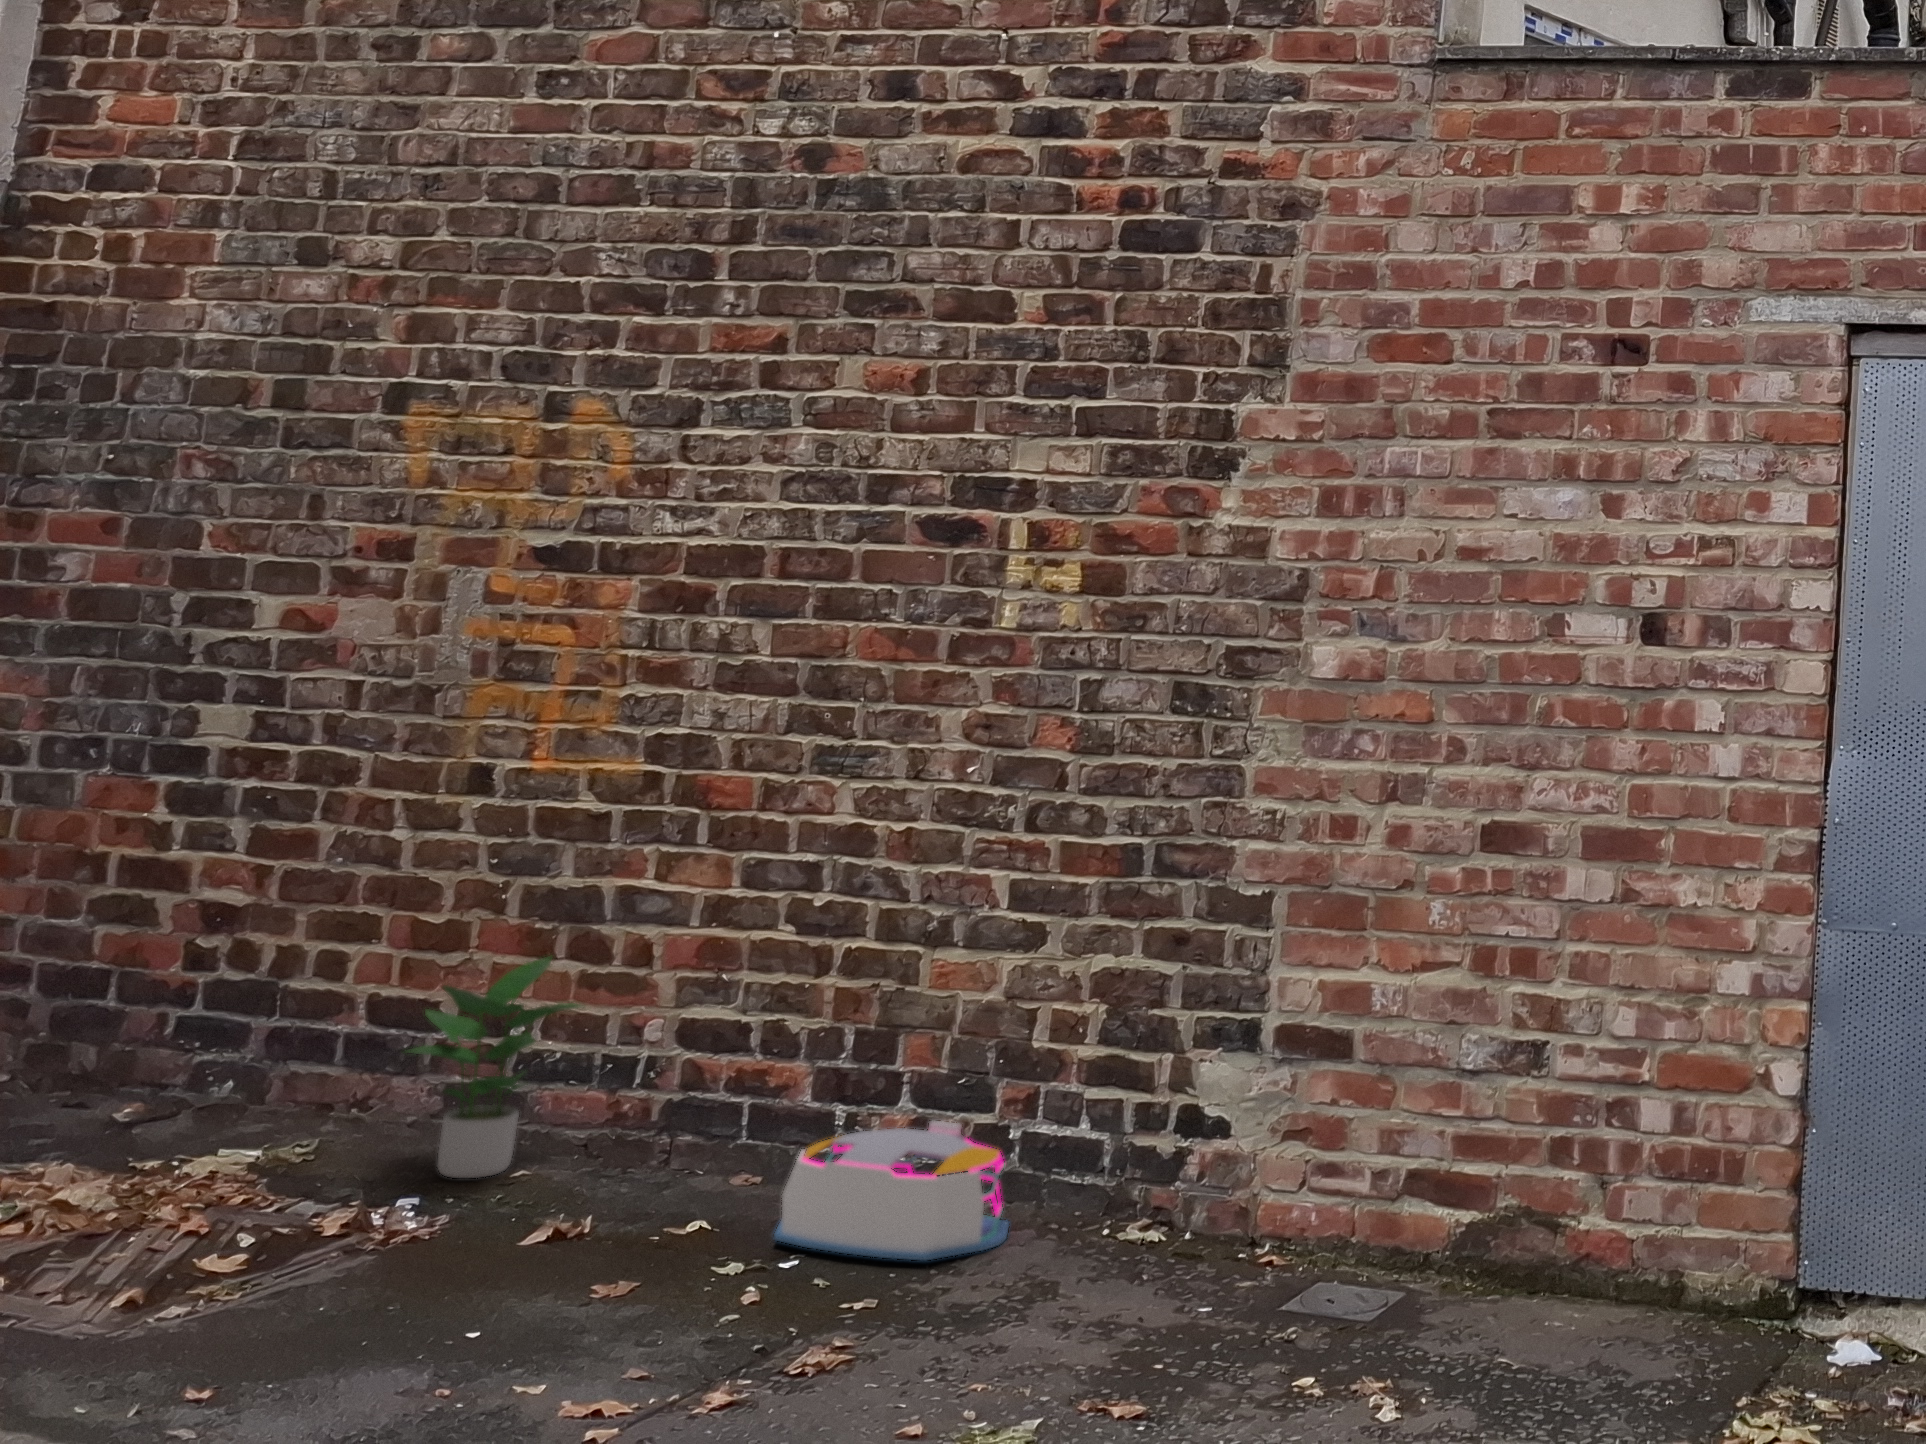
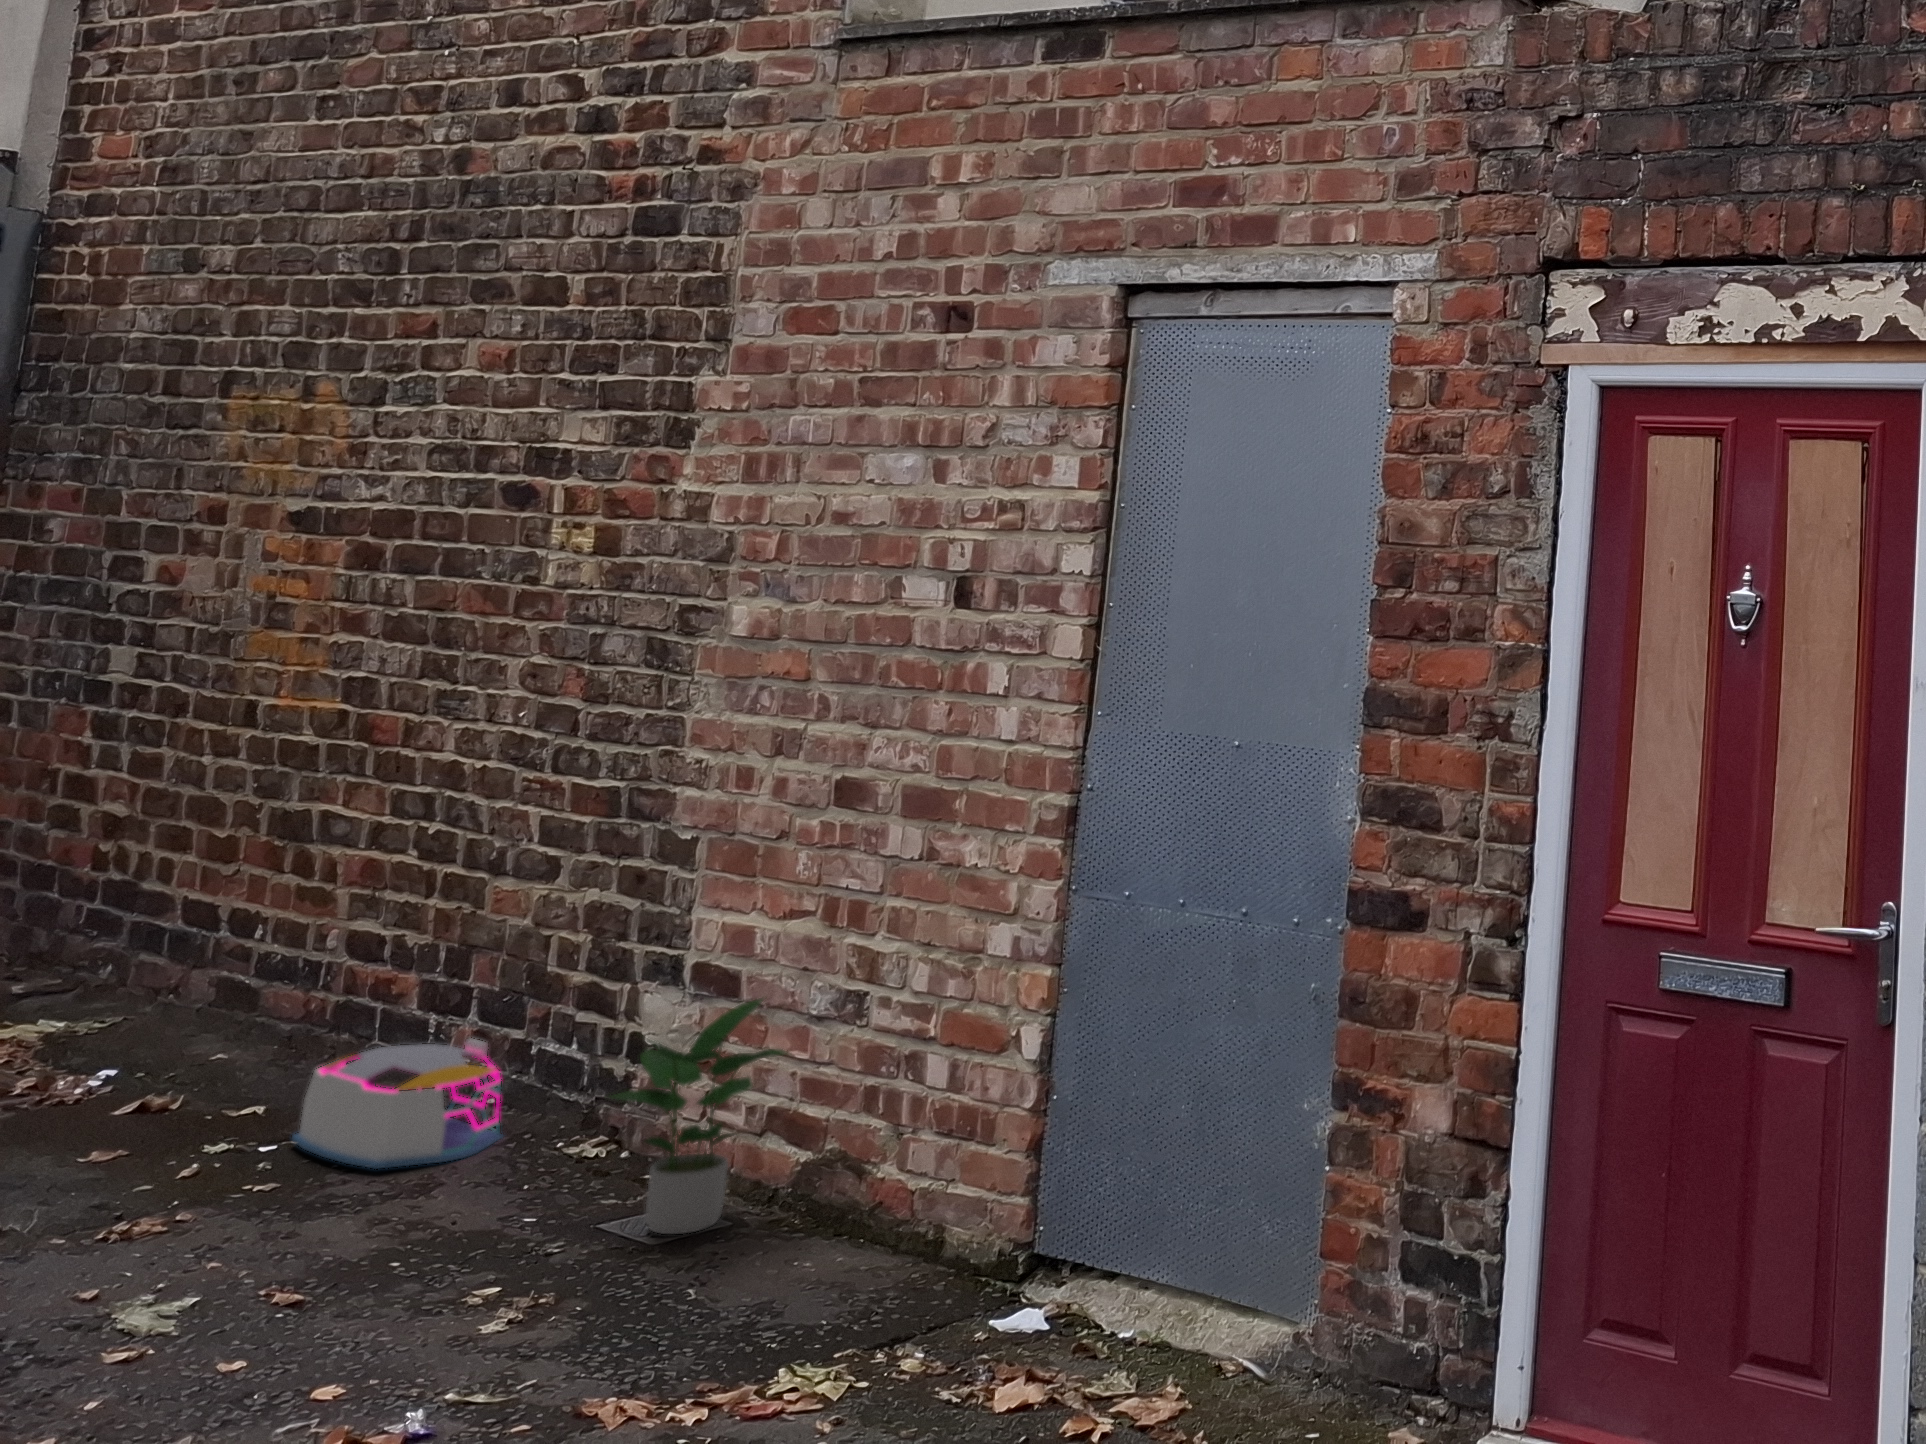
potted plant: present [405,957,581,1178] -> present [611,998,787,1234]

